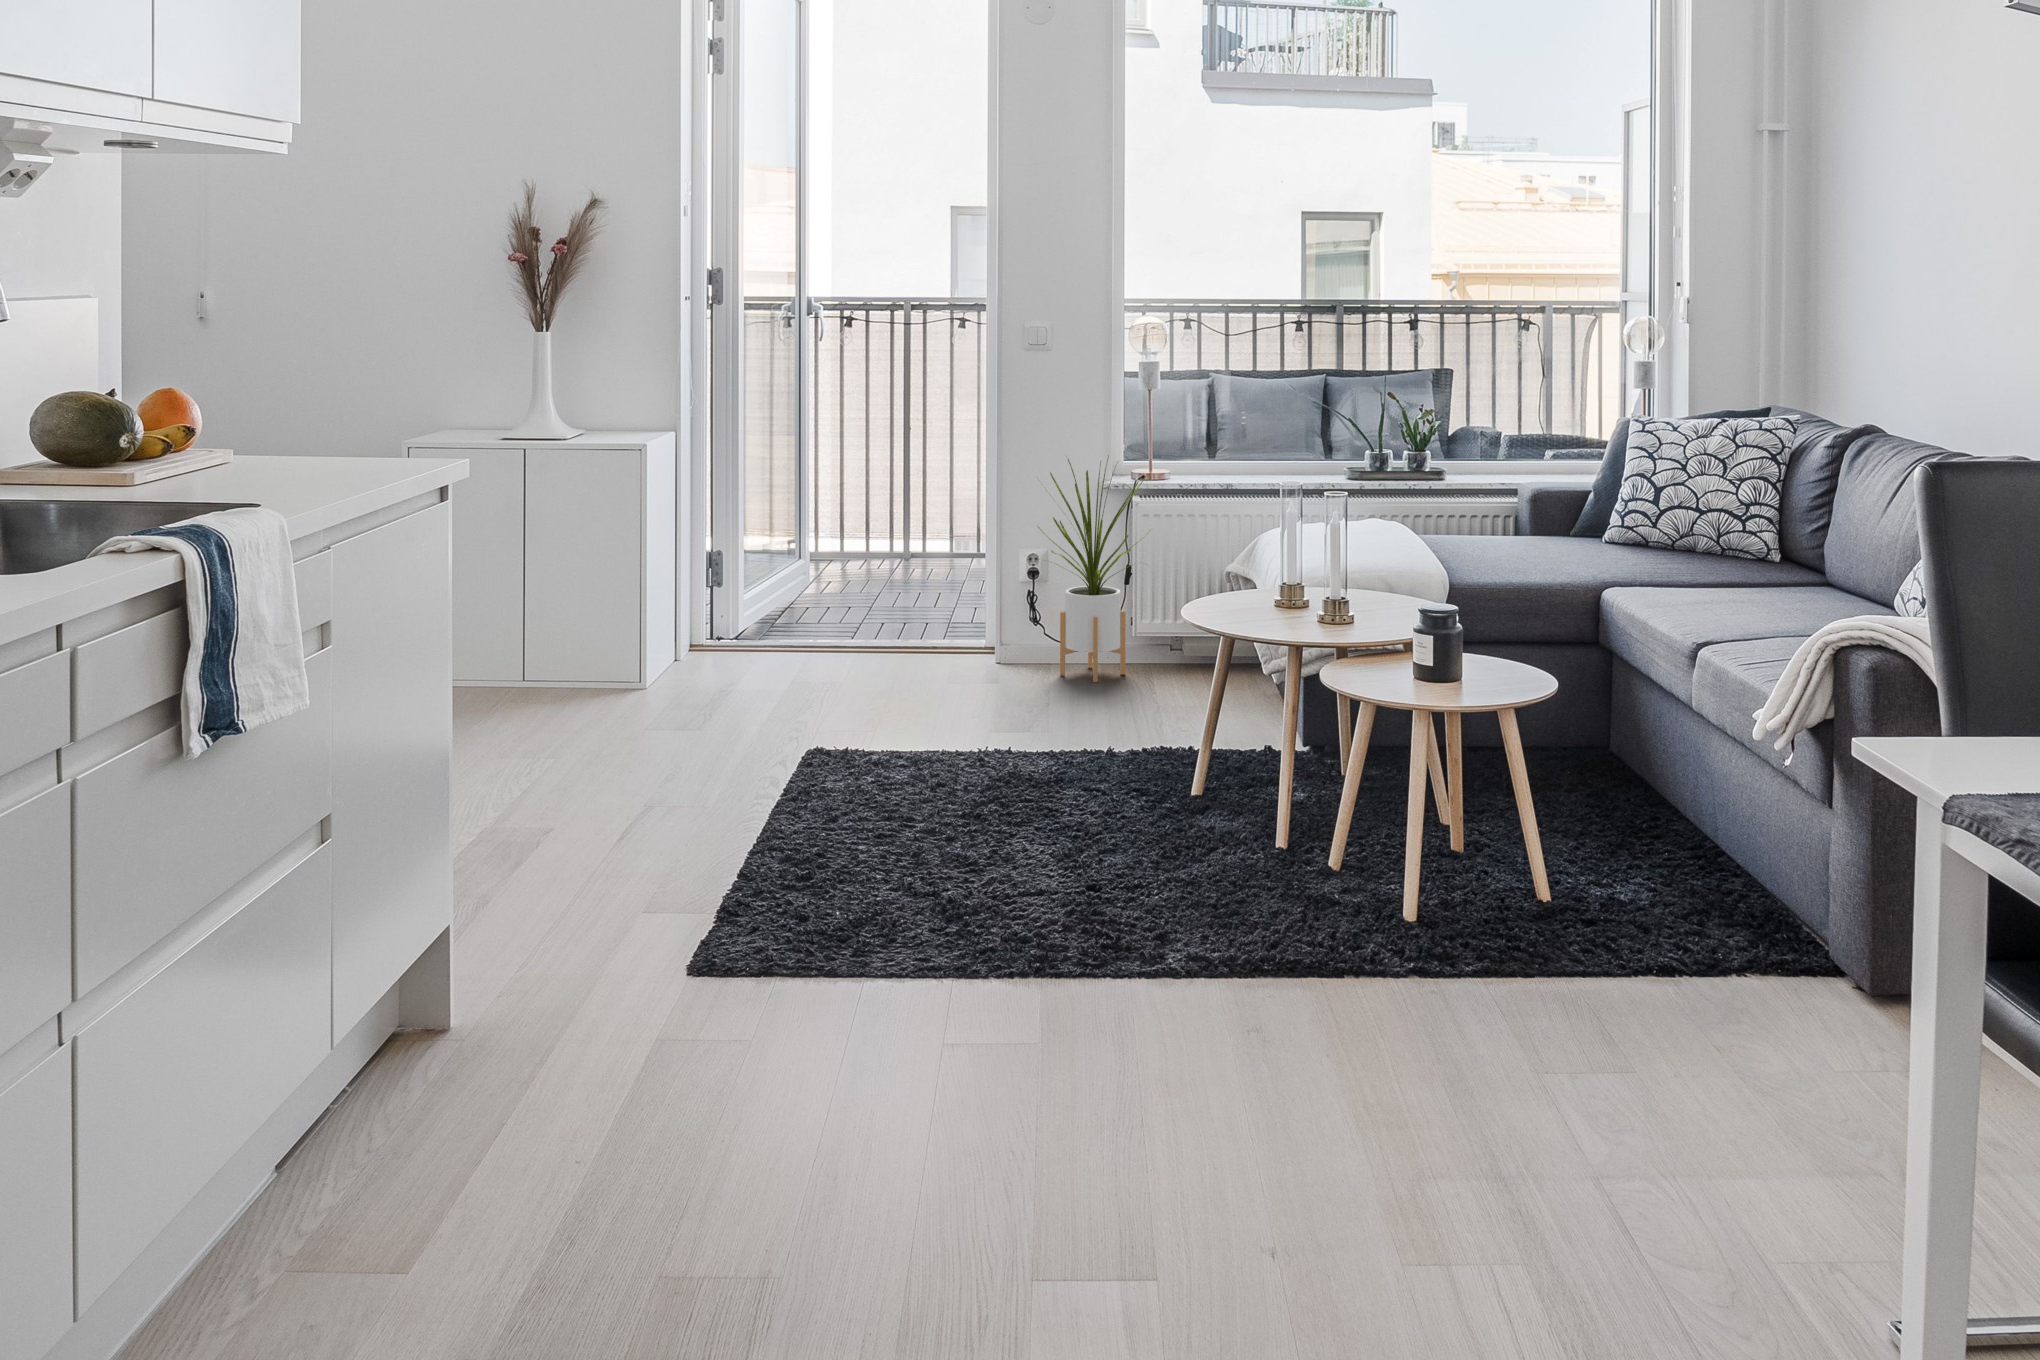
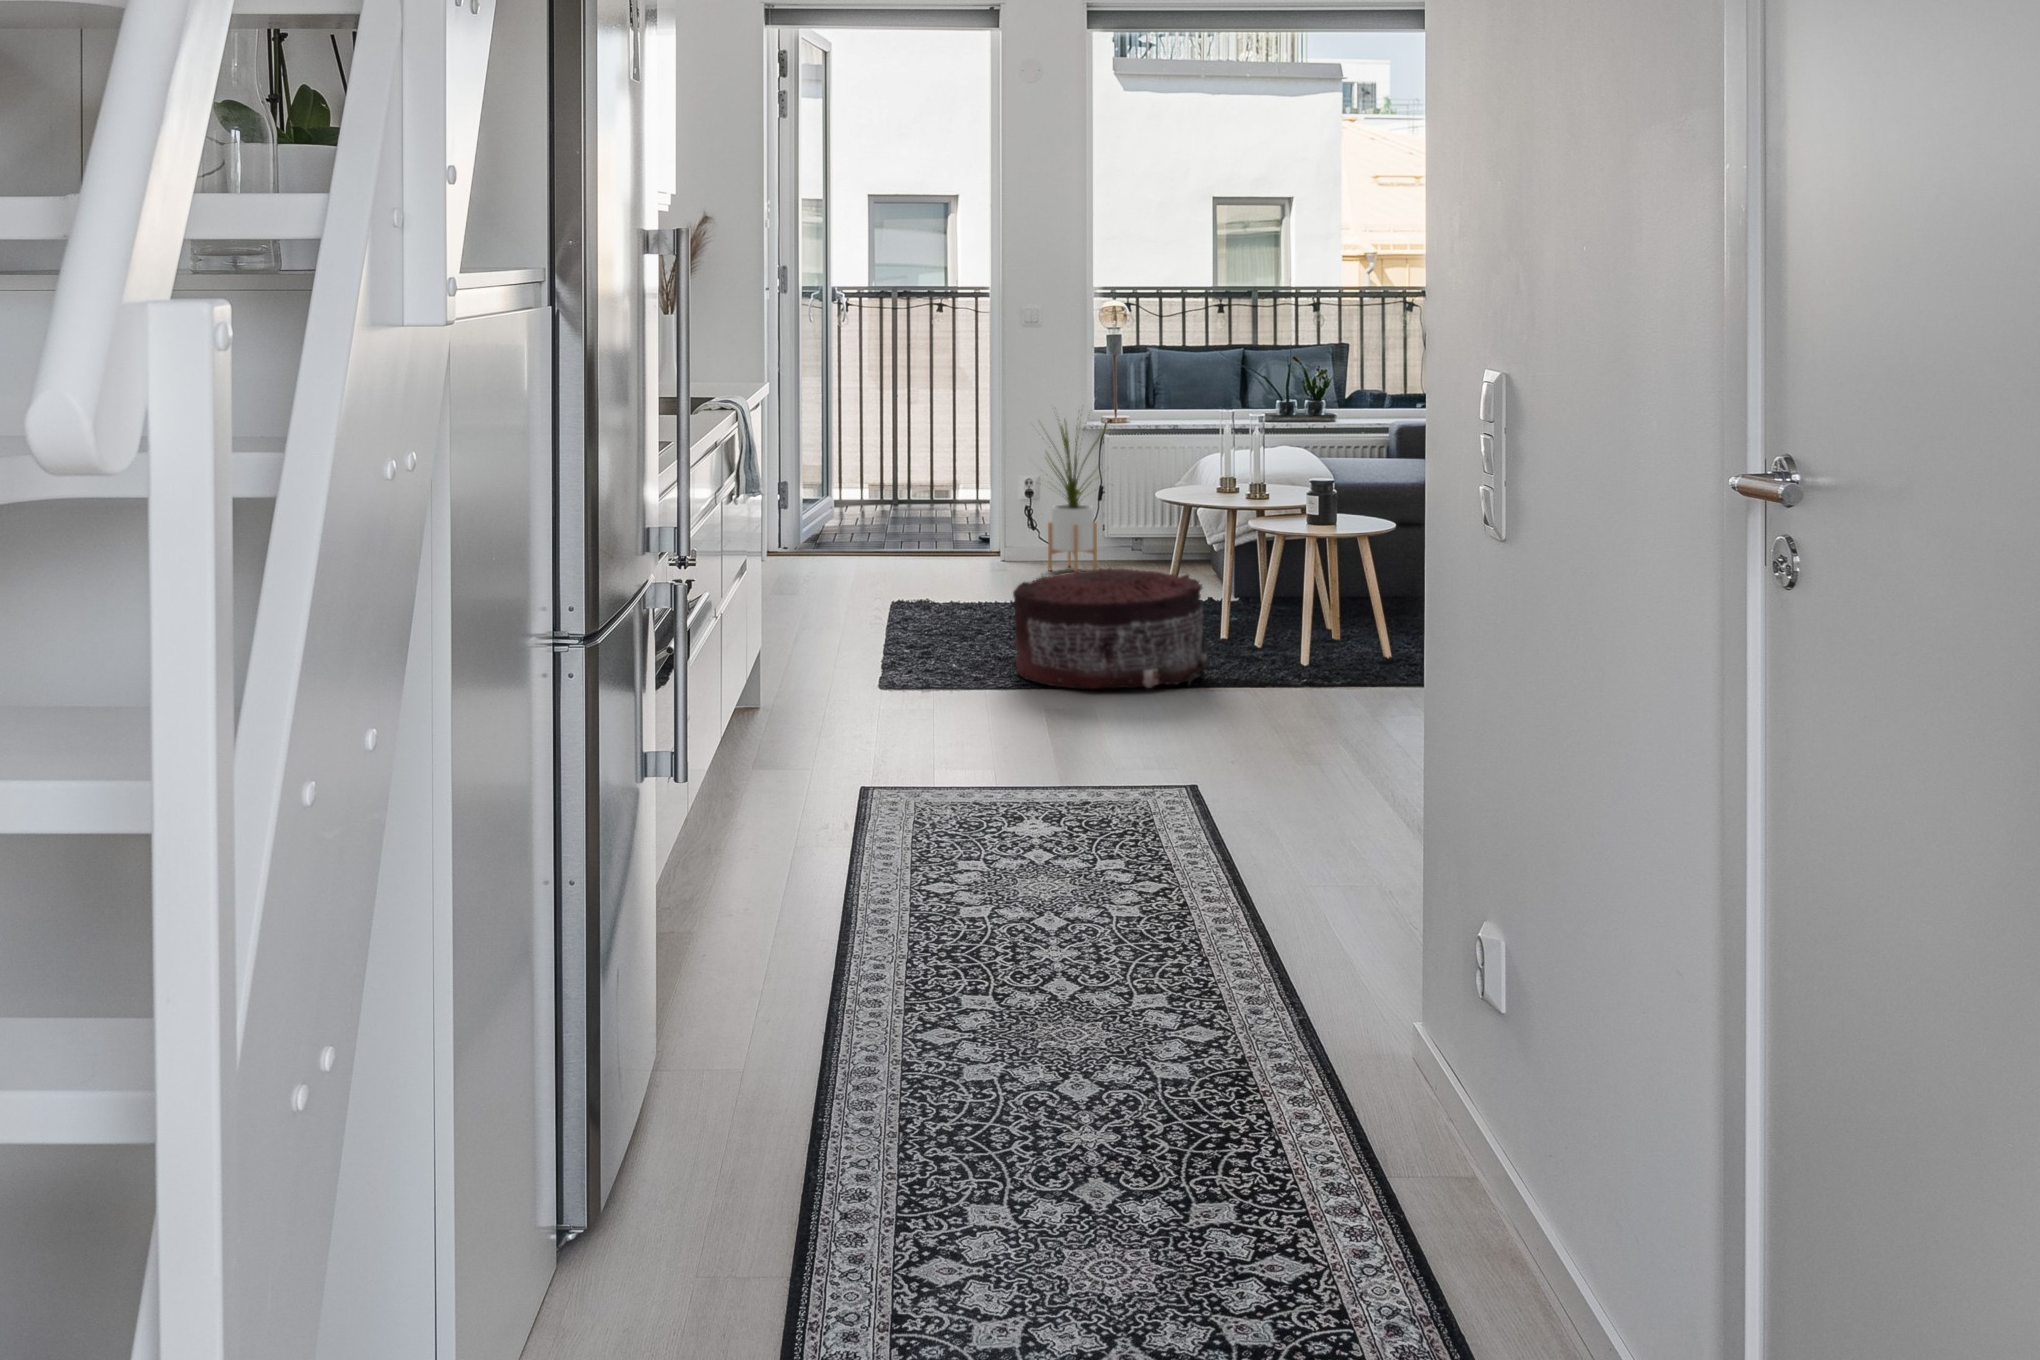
pouf: none [923,745,1246,996] -> present [1013,568,1207,689]

